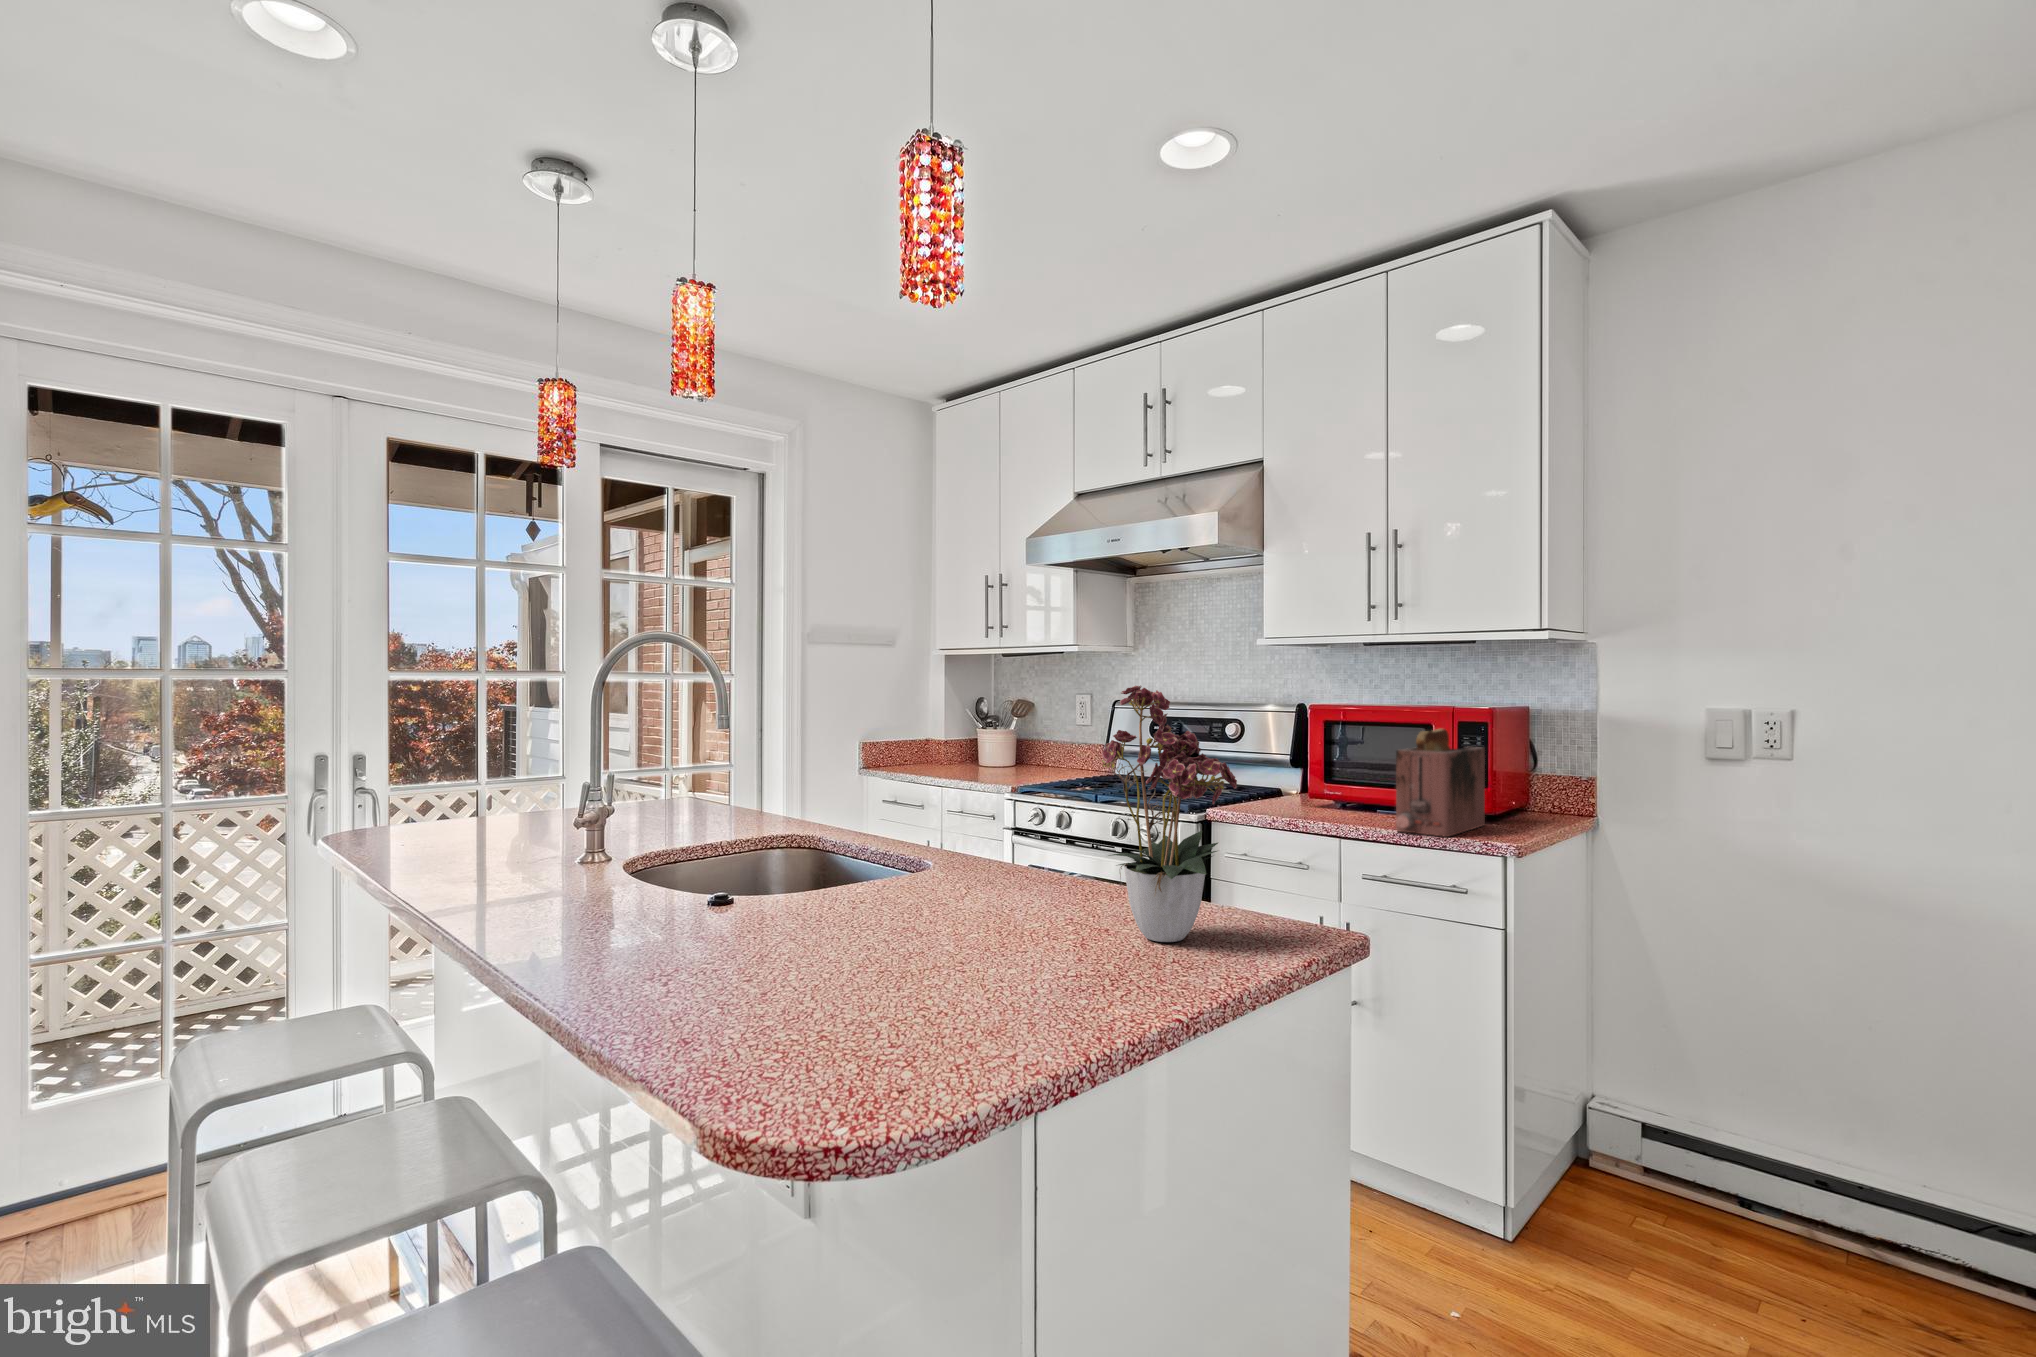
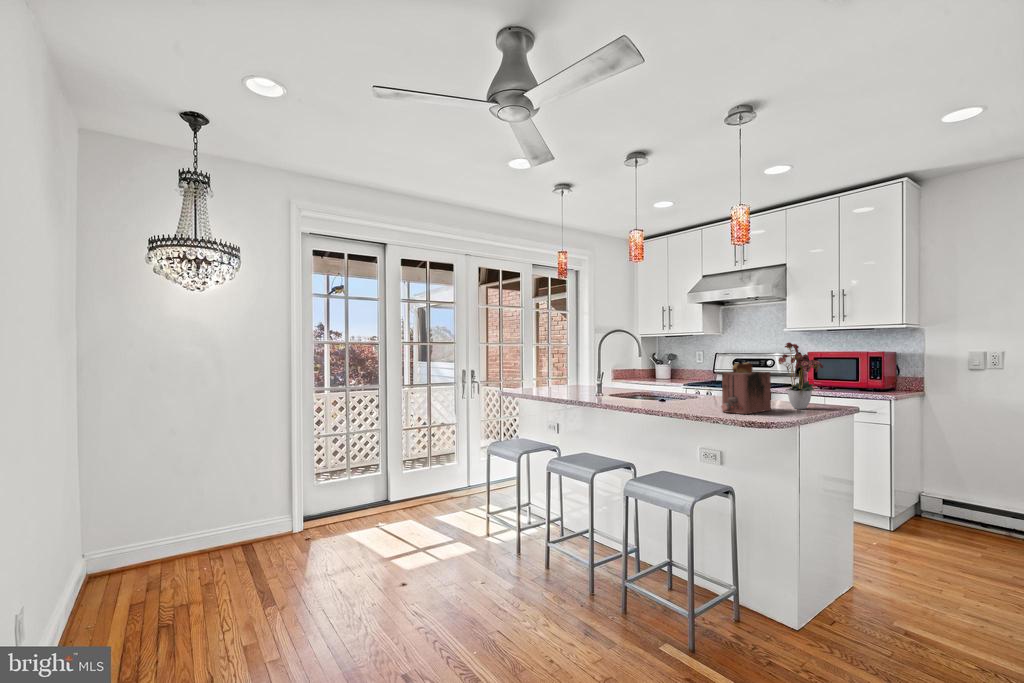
toaster: present [1396,729,1485,837] -> present [721,363,771,414]

